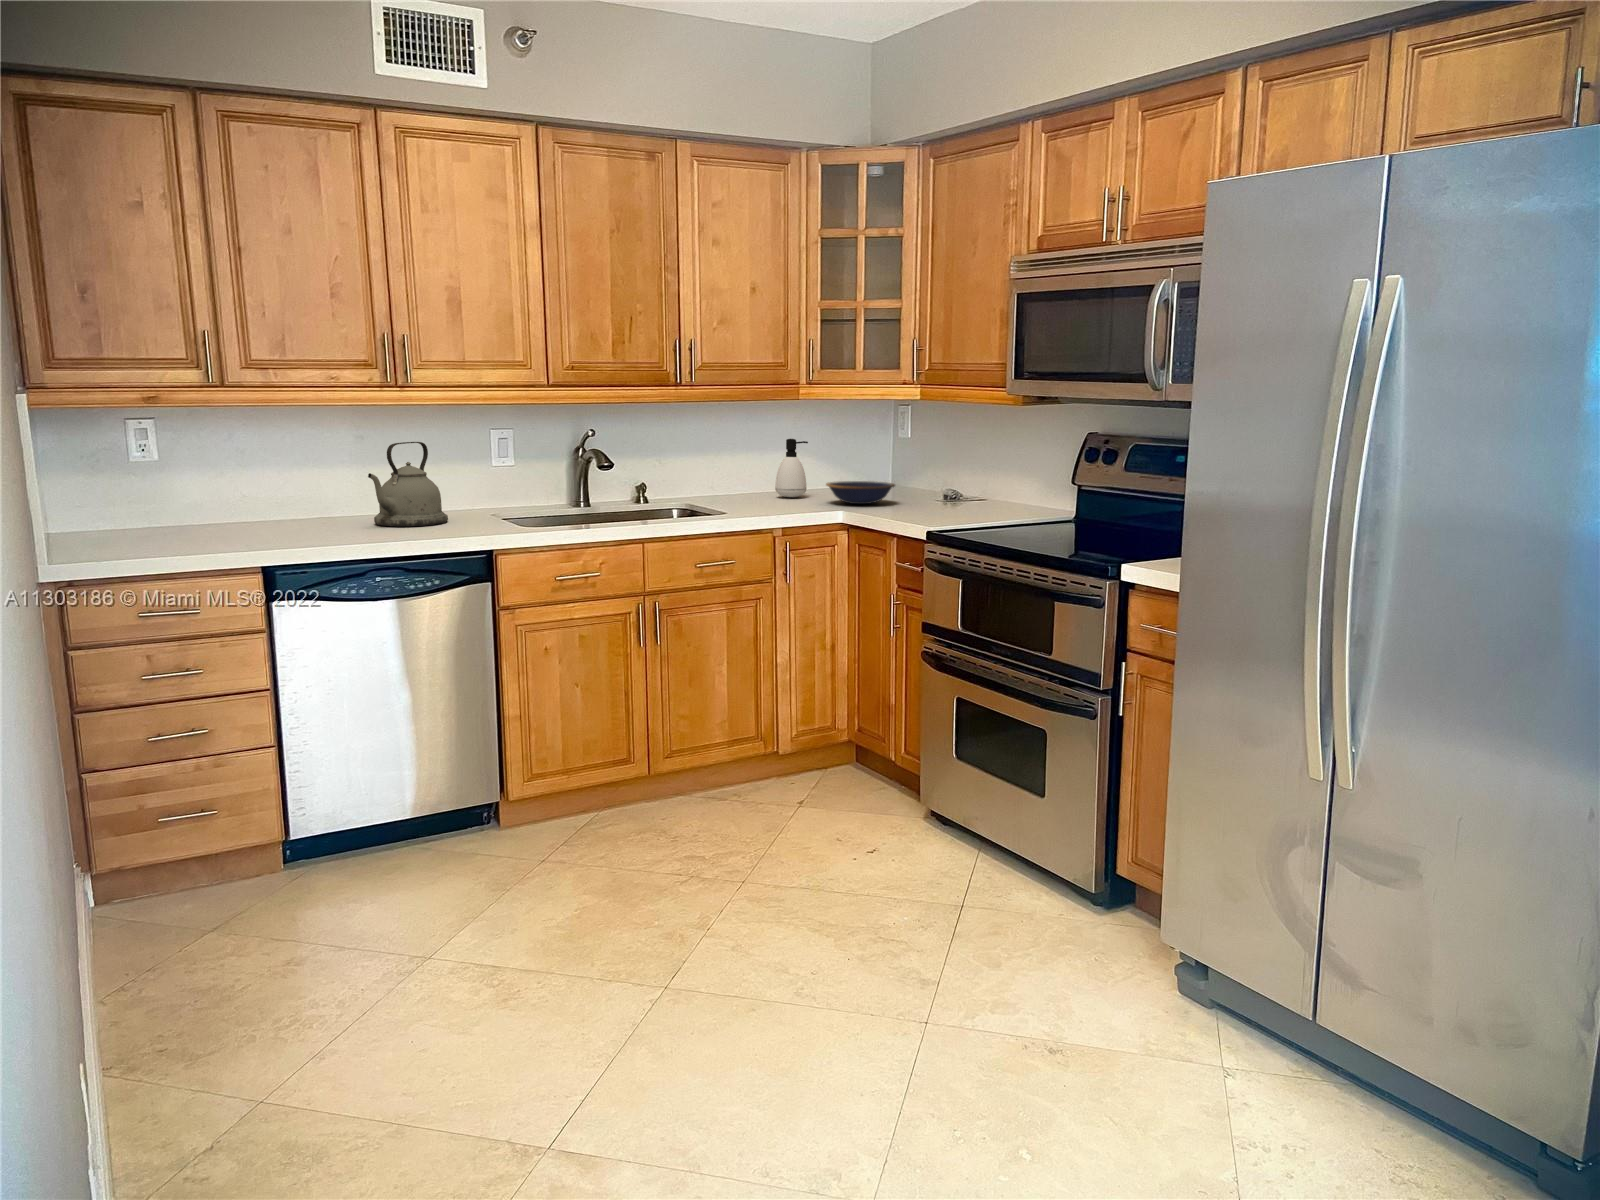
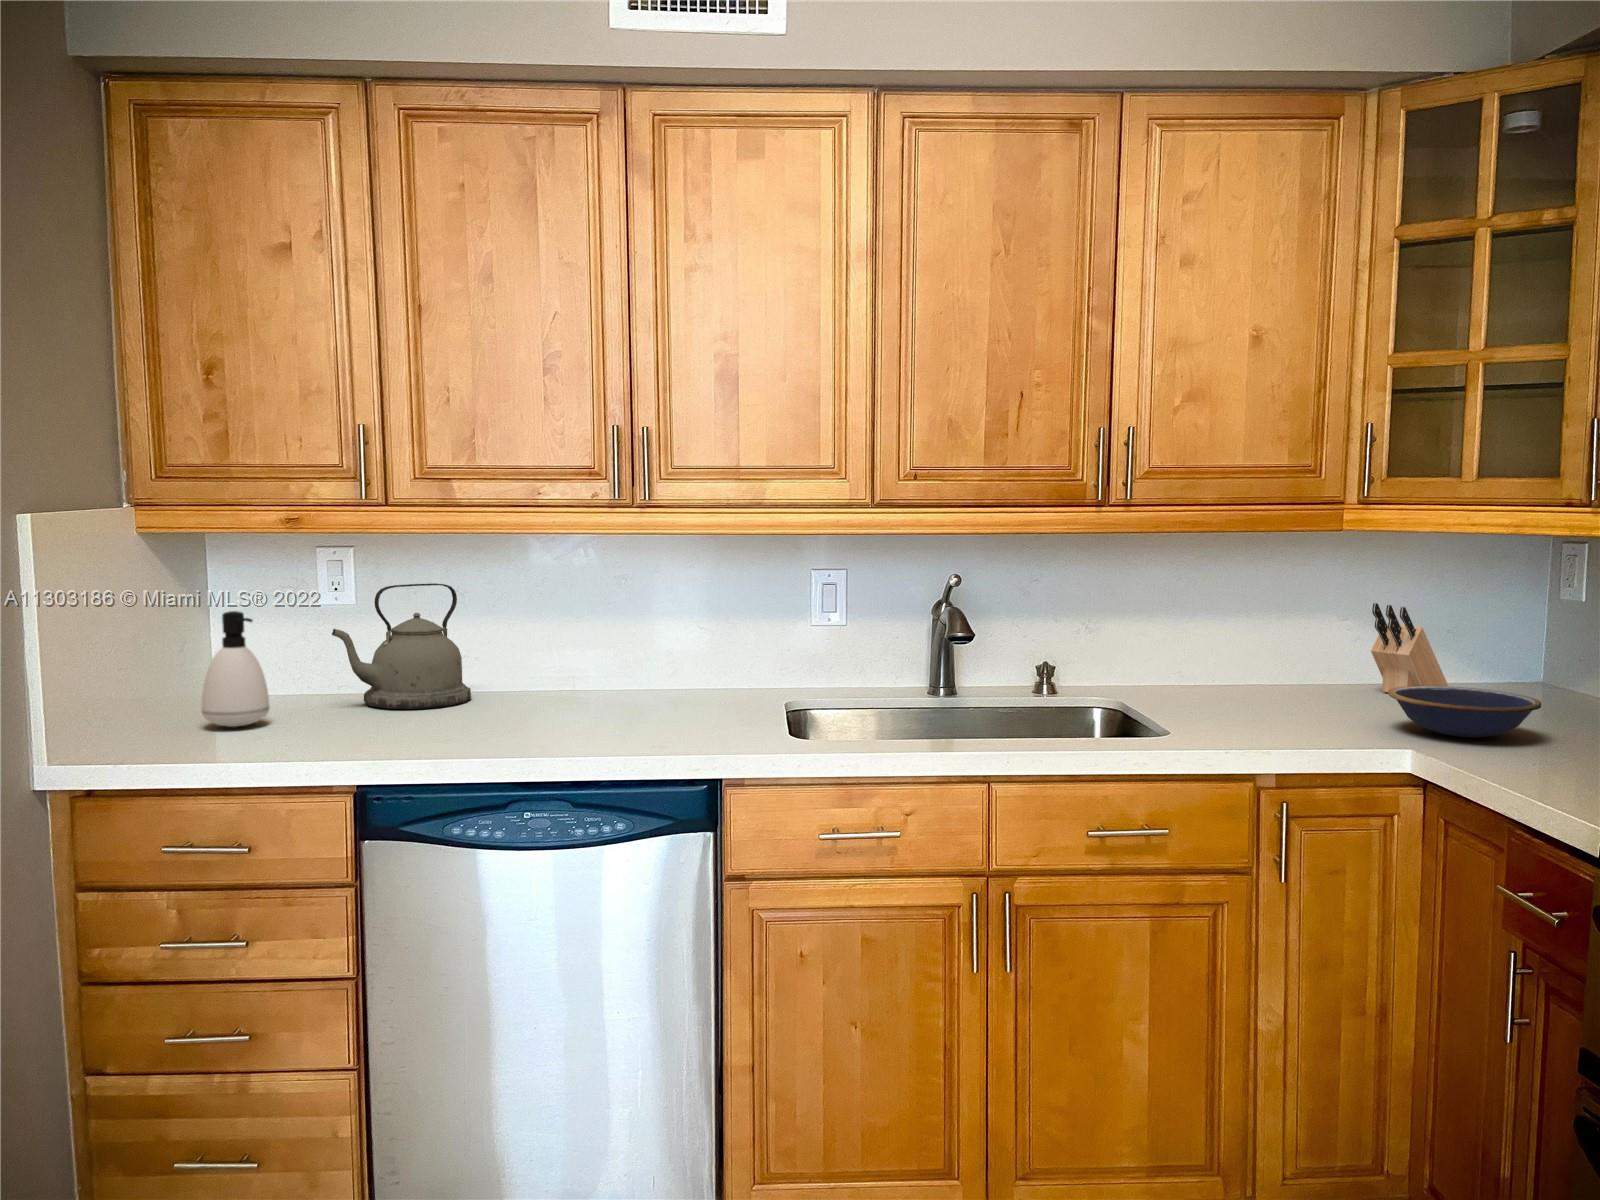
soap dispenser: present [775,439,808,497] -> present [202,611,269,727]
knife block: none [809,440,846,491] -> present [1371,603,1448,692]
kettle: present [368,442,448,526] -> present [332,583,471,709]

